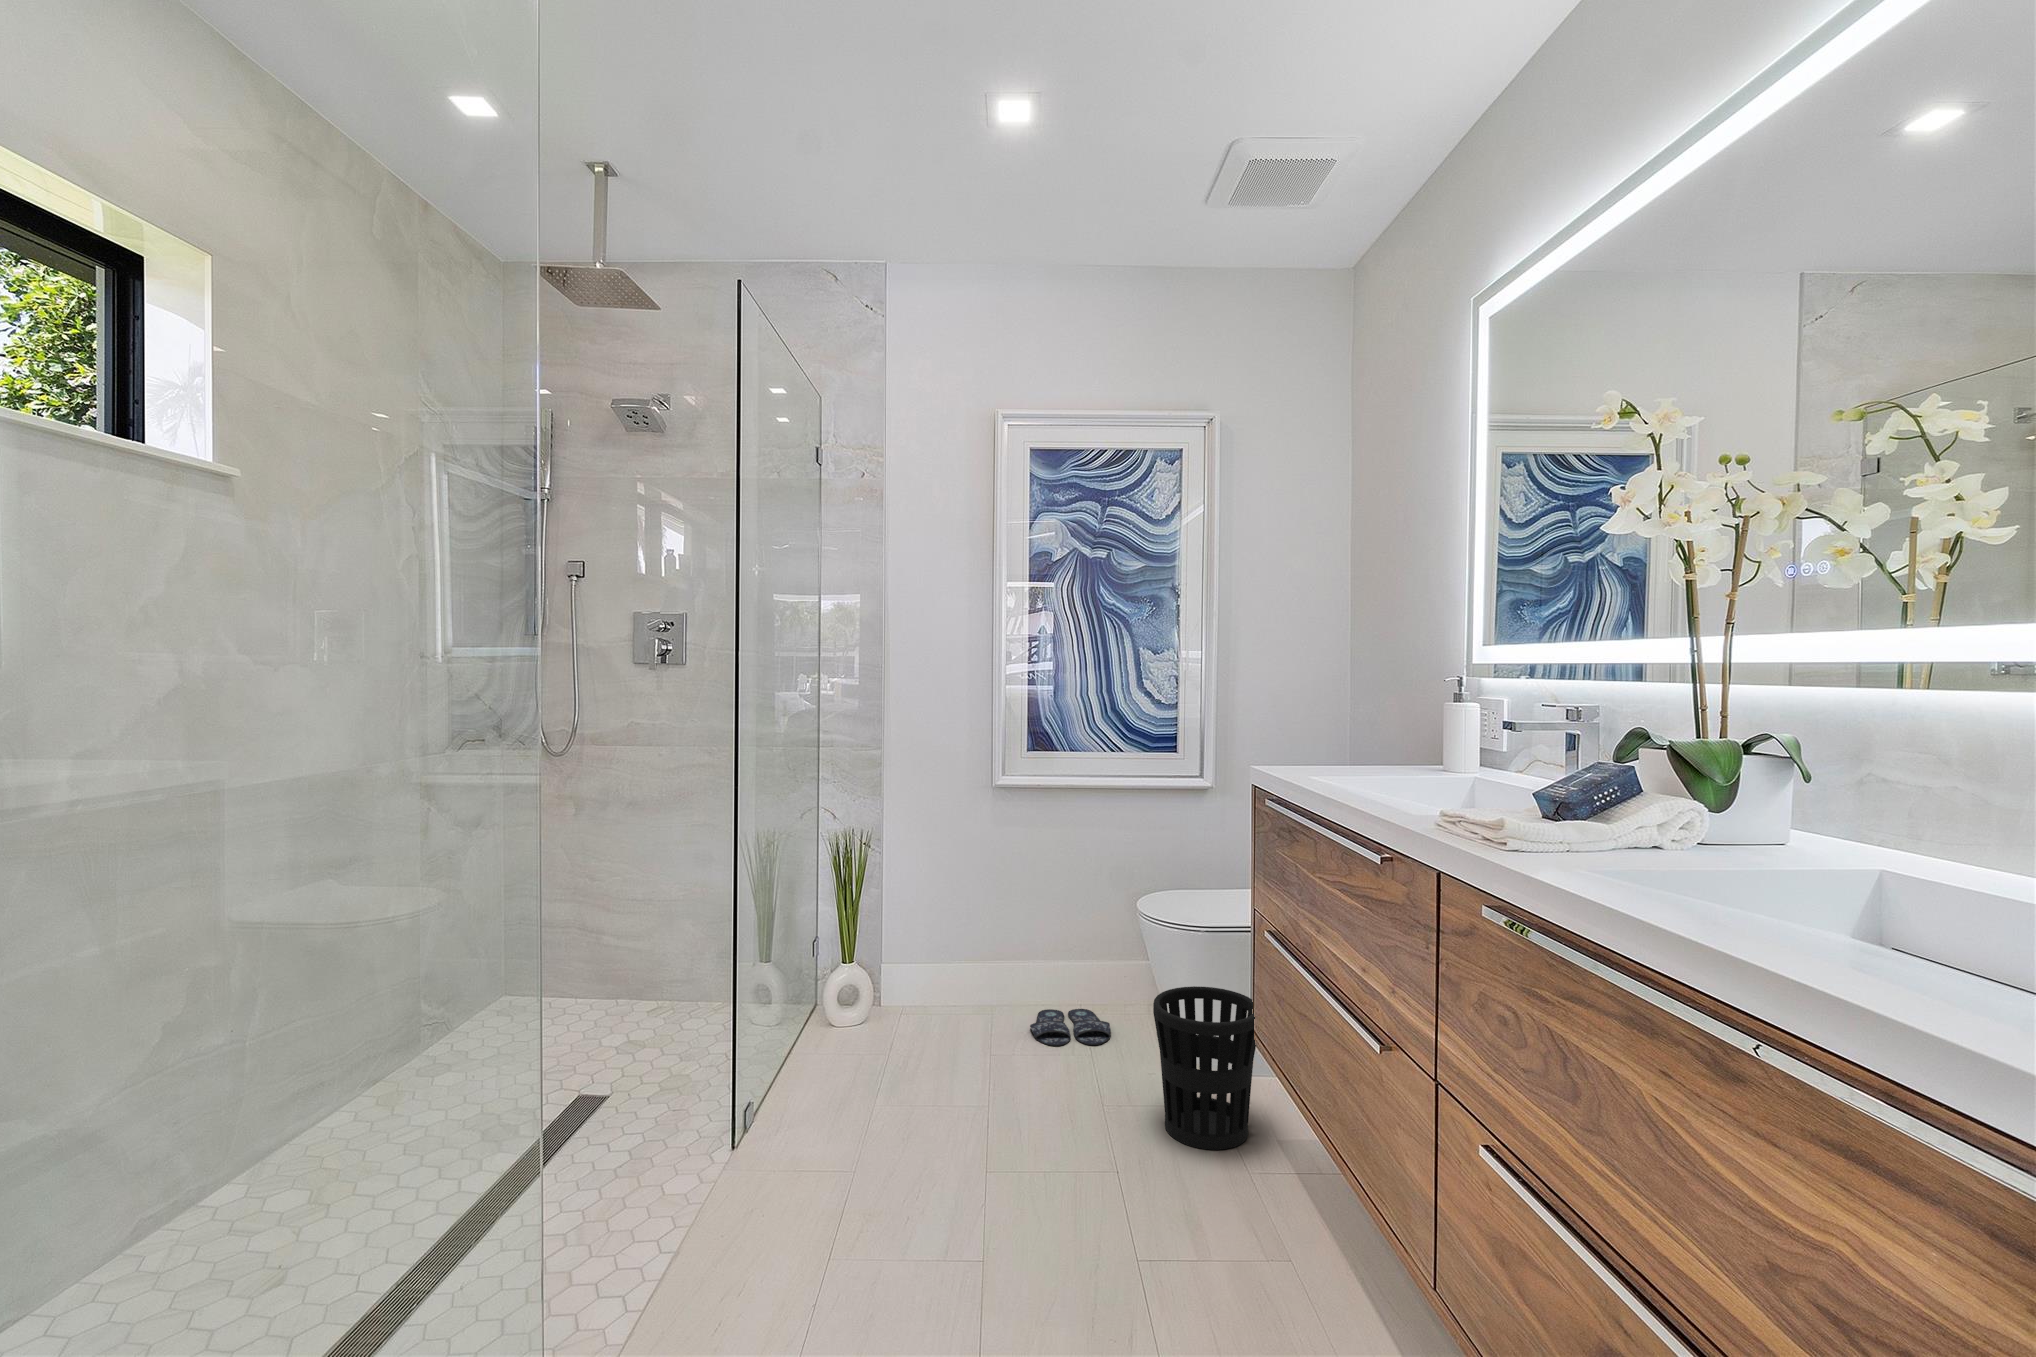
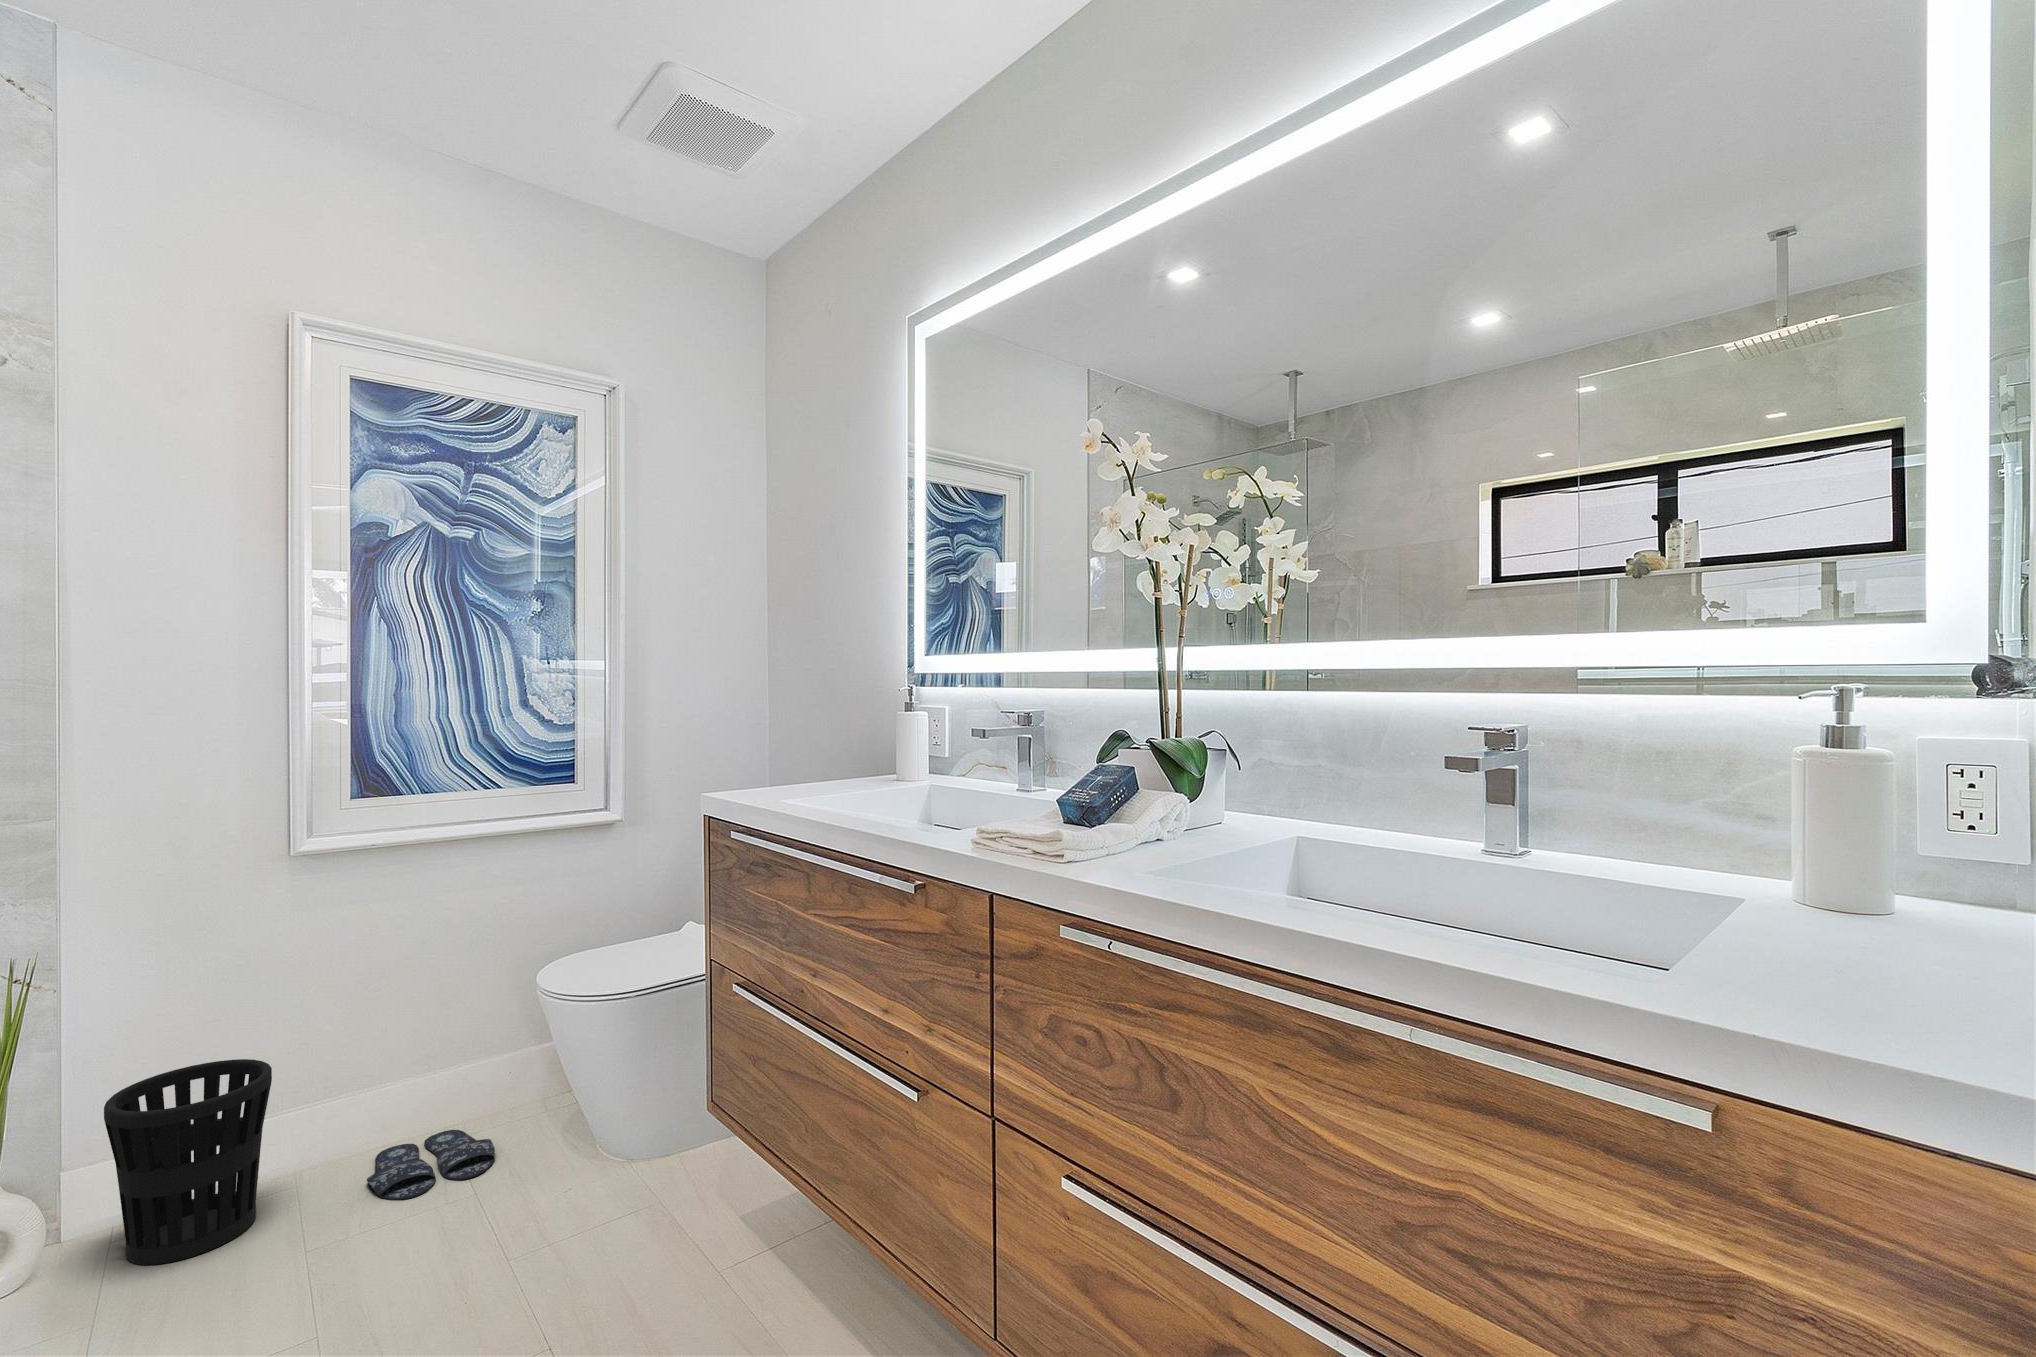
wastebasket: present [1153,986,1256,1150] -> present [104,1059,272,1265]

